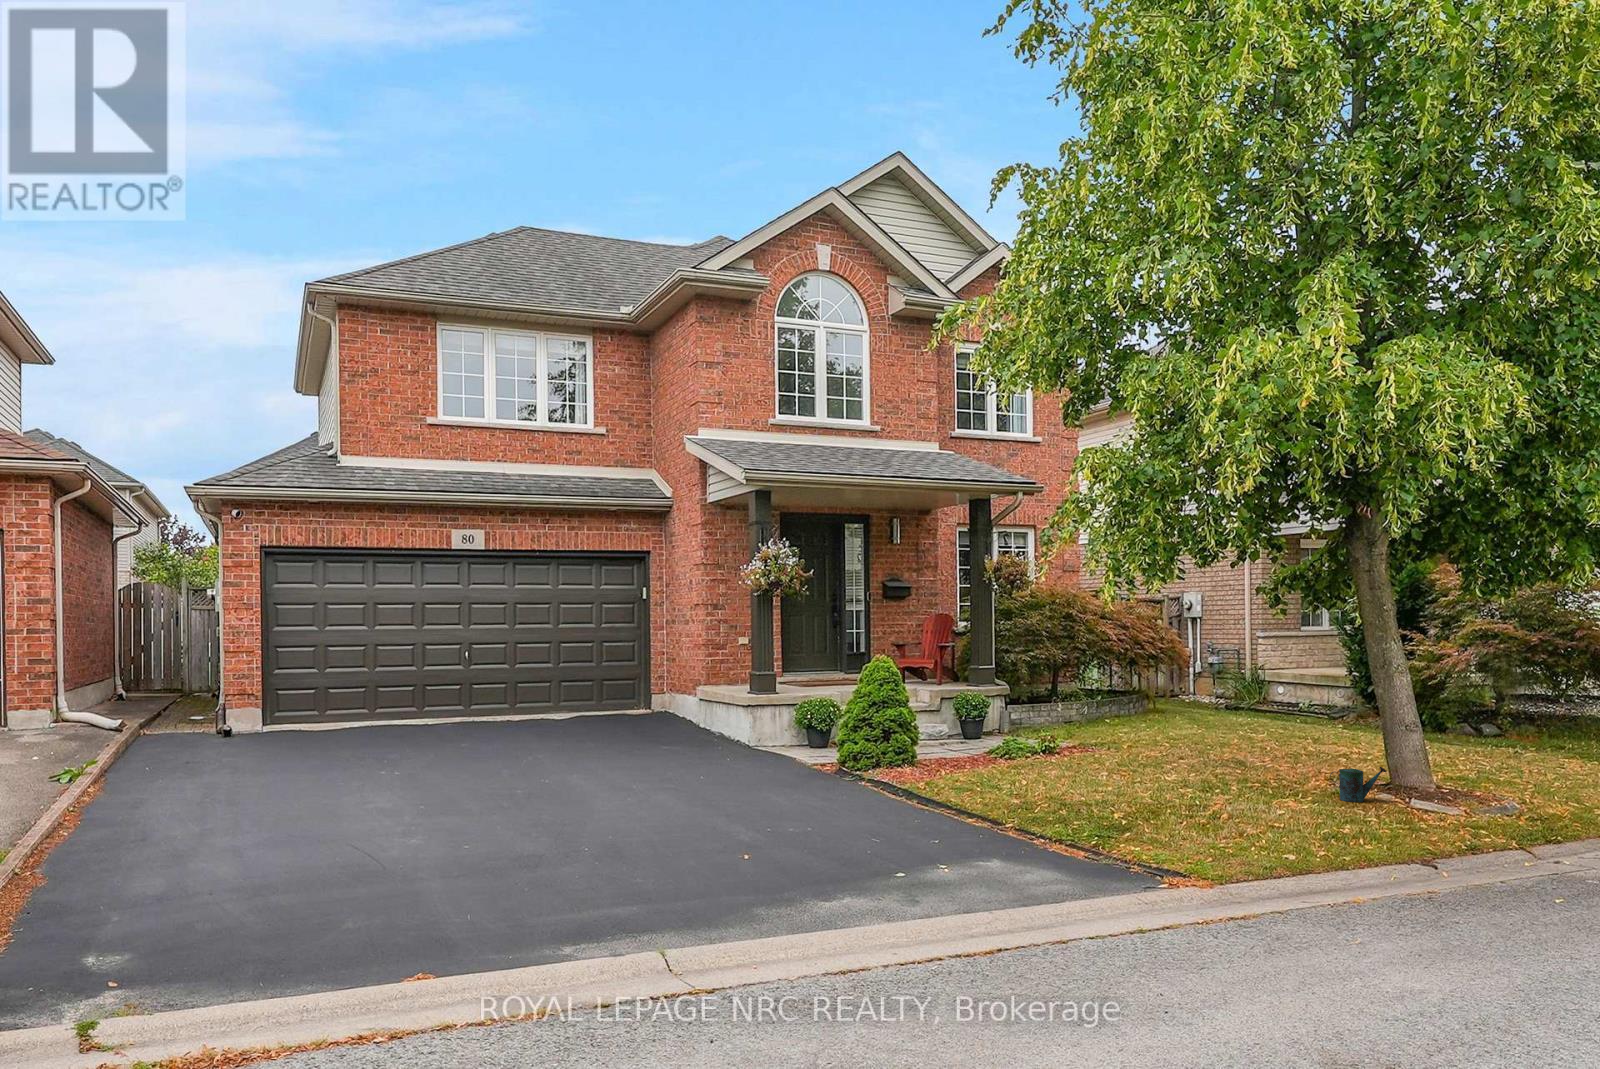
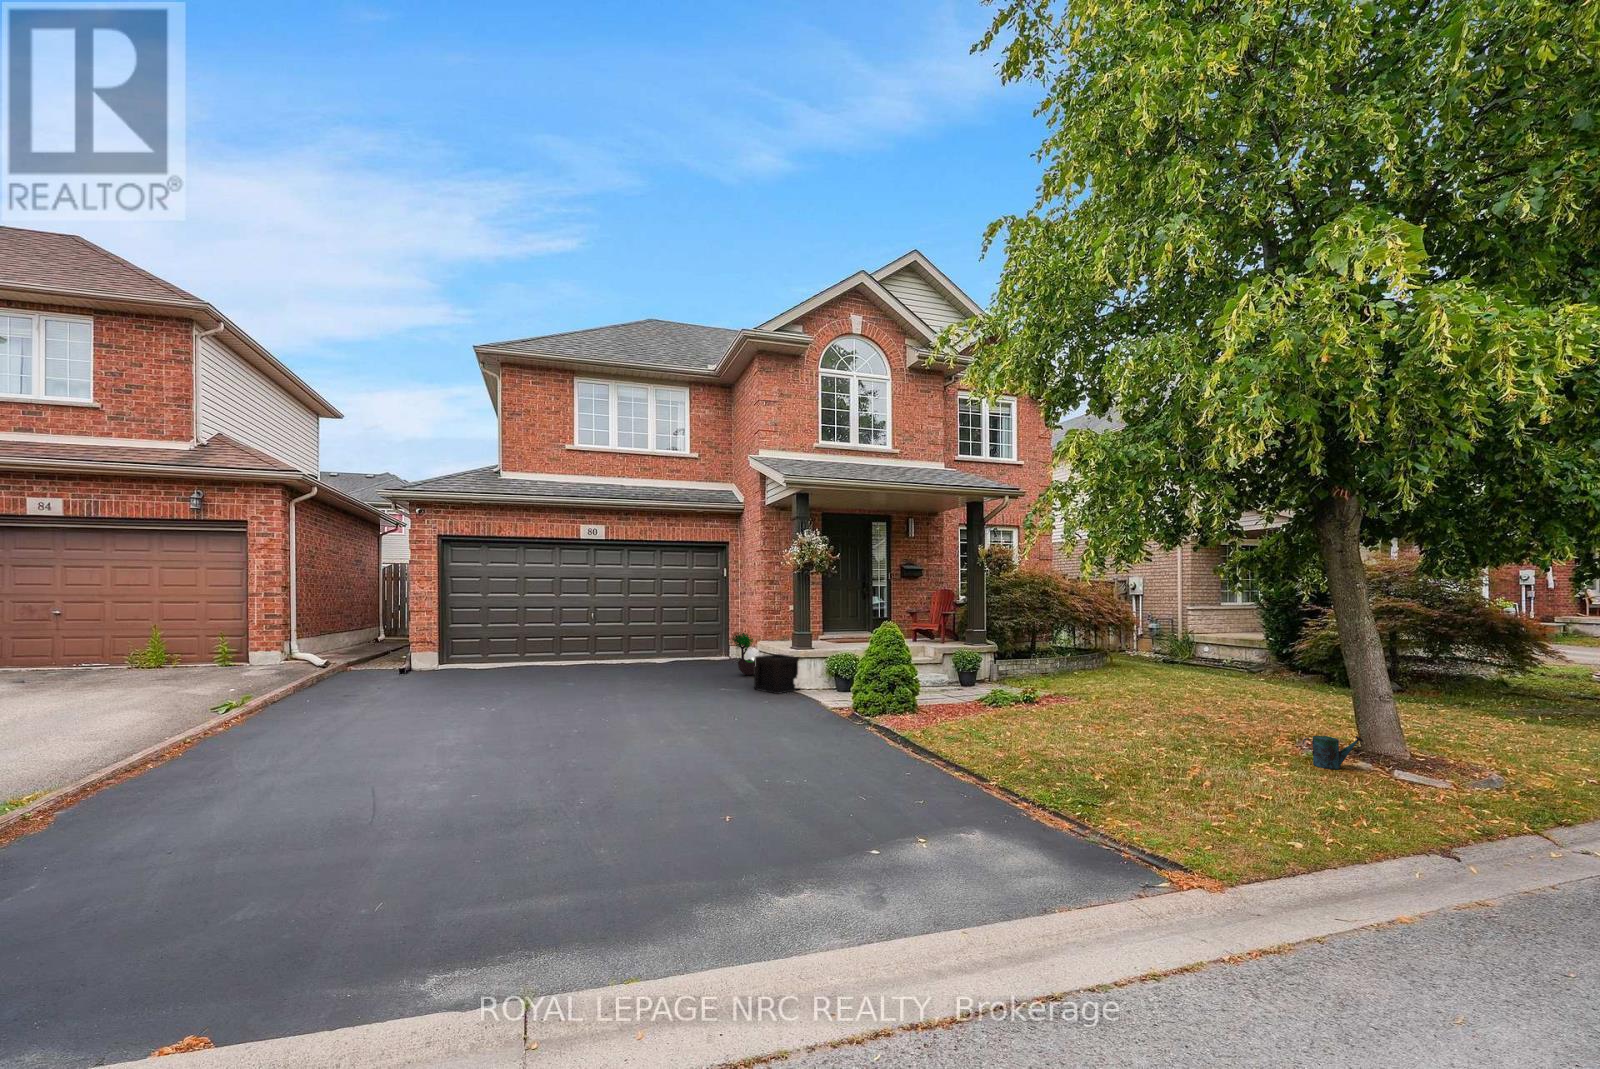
potted tree: none [662,669,702,732] -> present [731,632,755,675]
wooden crate: none [705,701,766,751] -> present [754,654,800,694]

